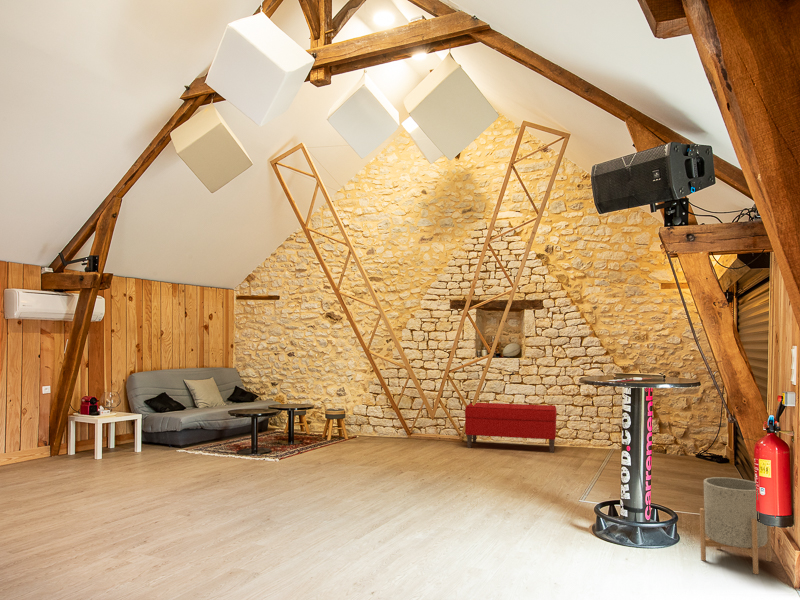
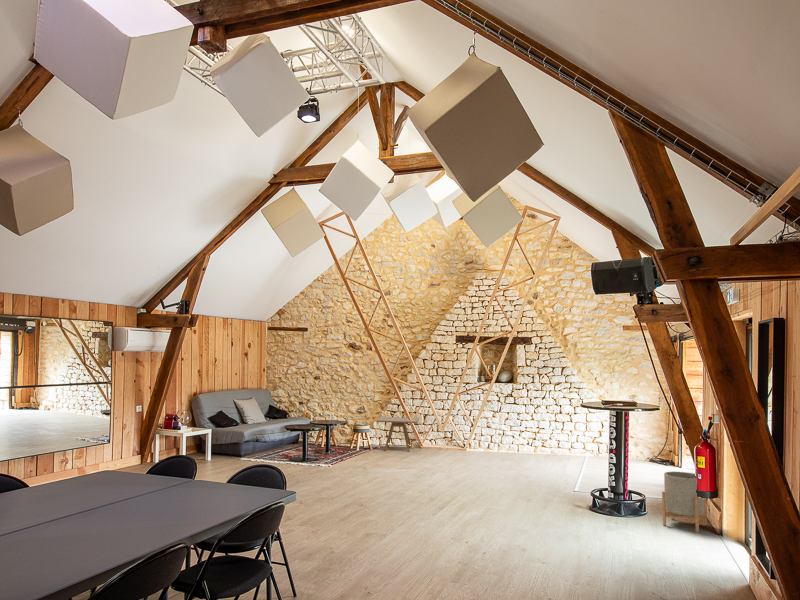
side table: none [350,399,408,442] -> present [376,416,419,452]
bench: present [465,402,557,453] -> none [471,419,543,460]

